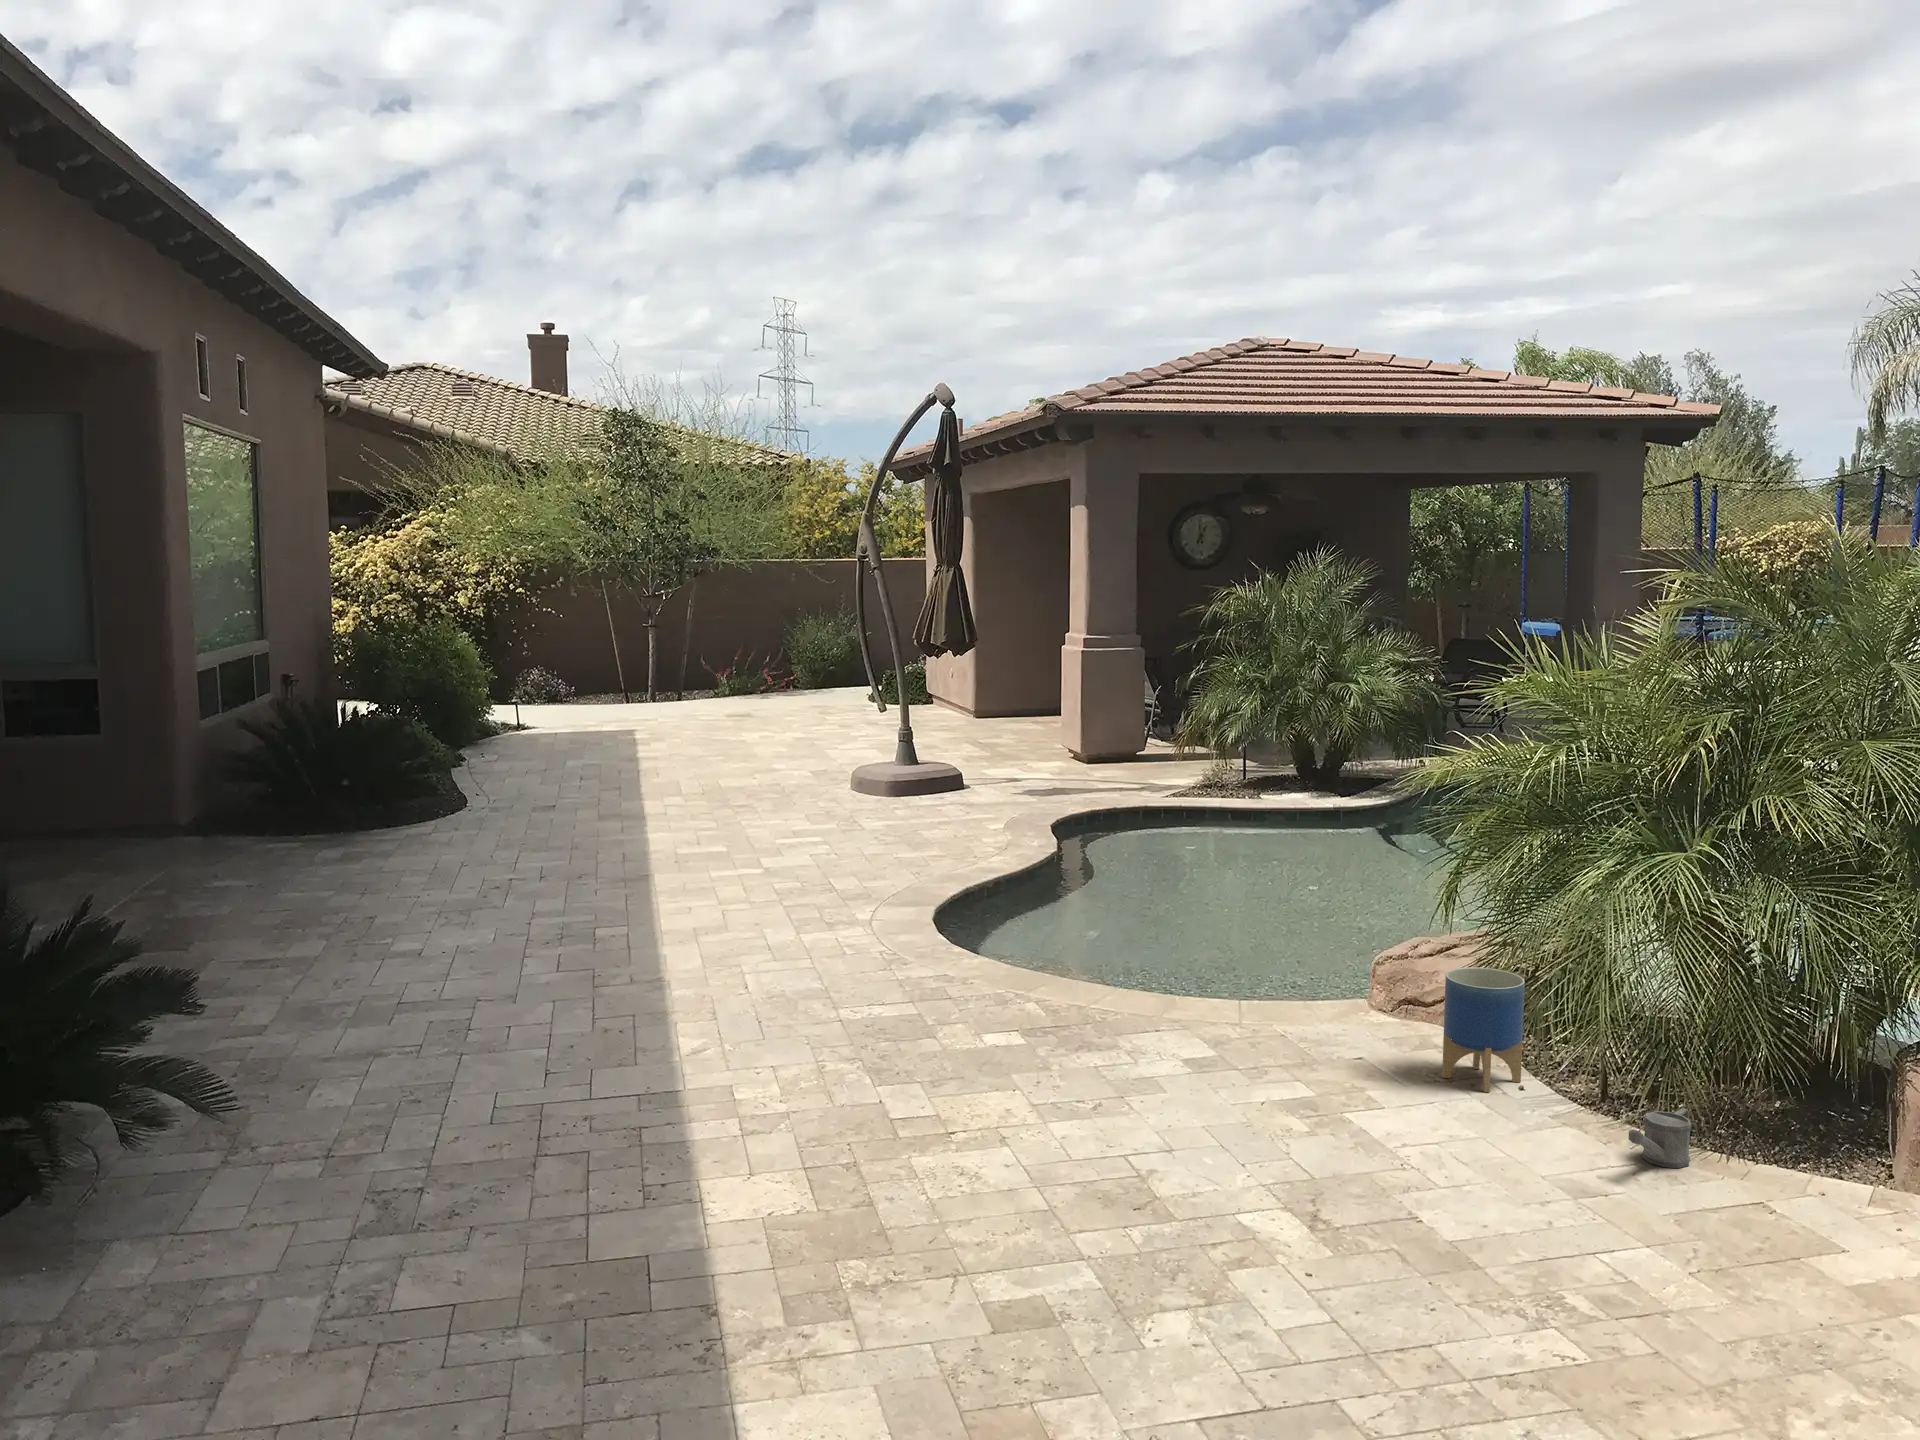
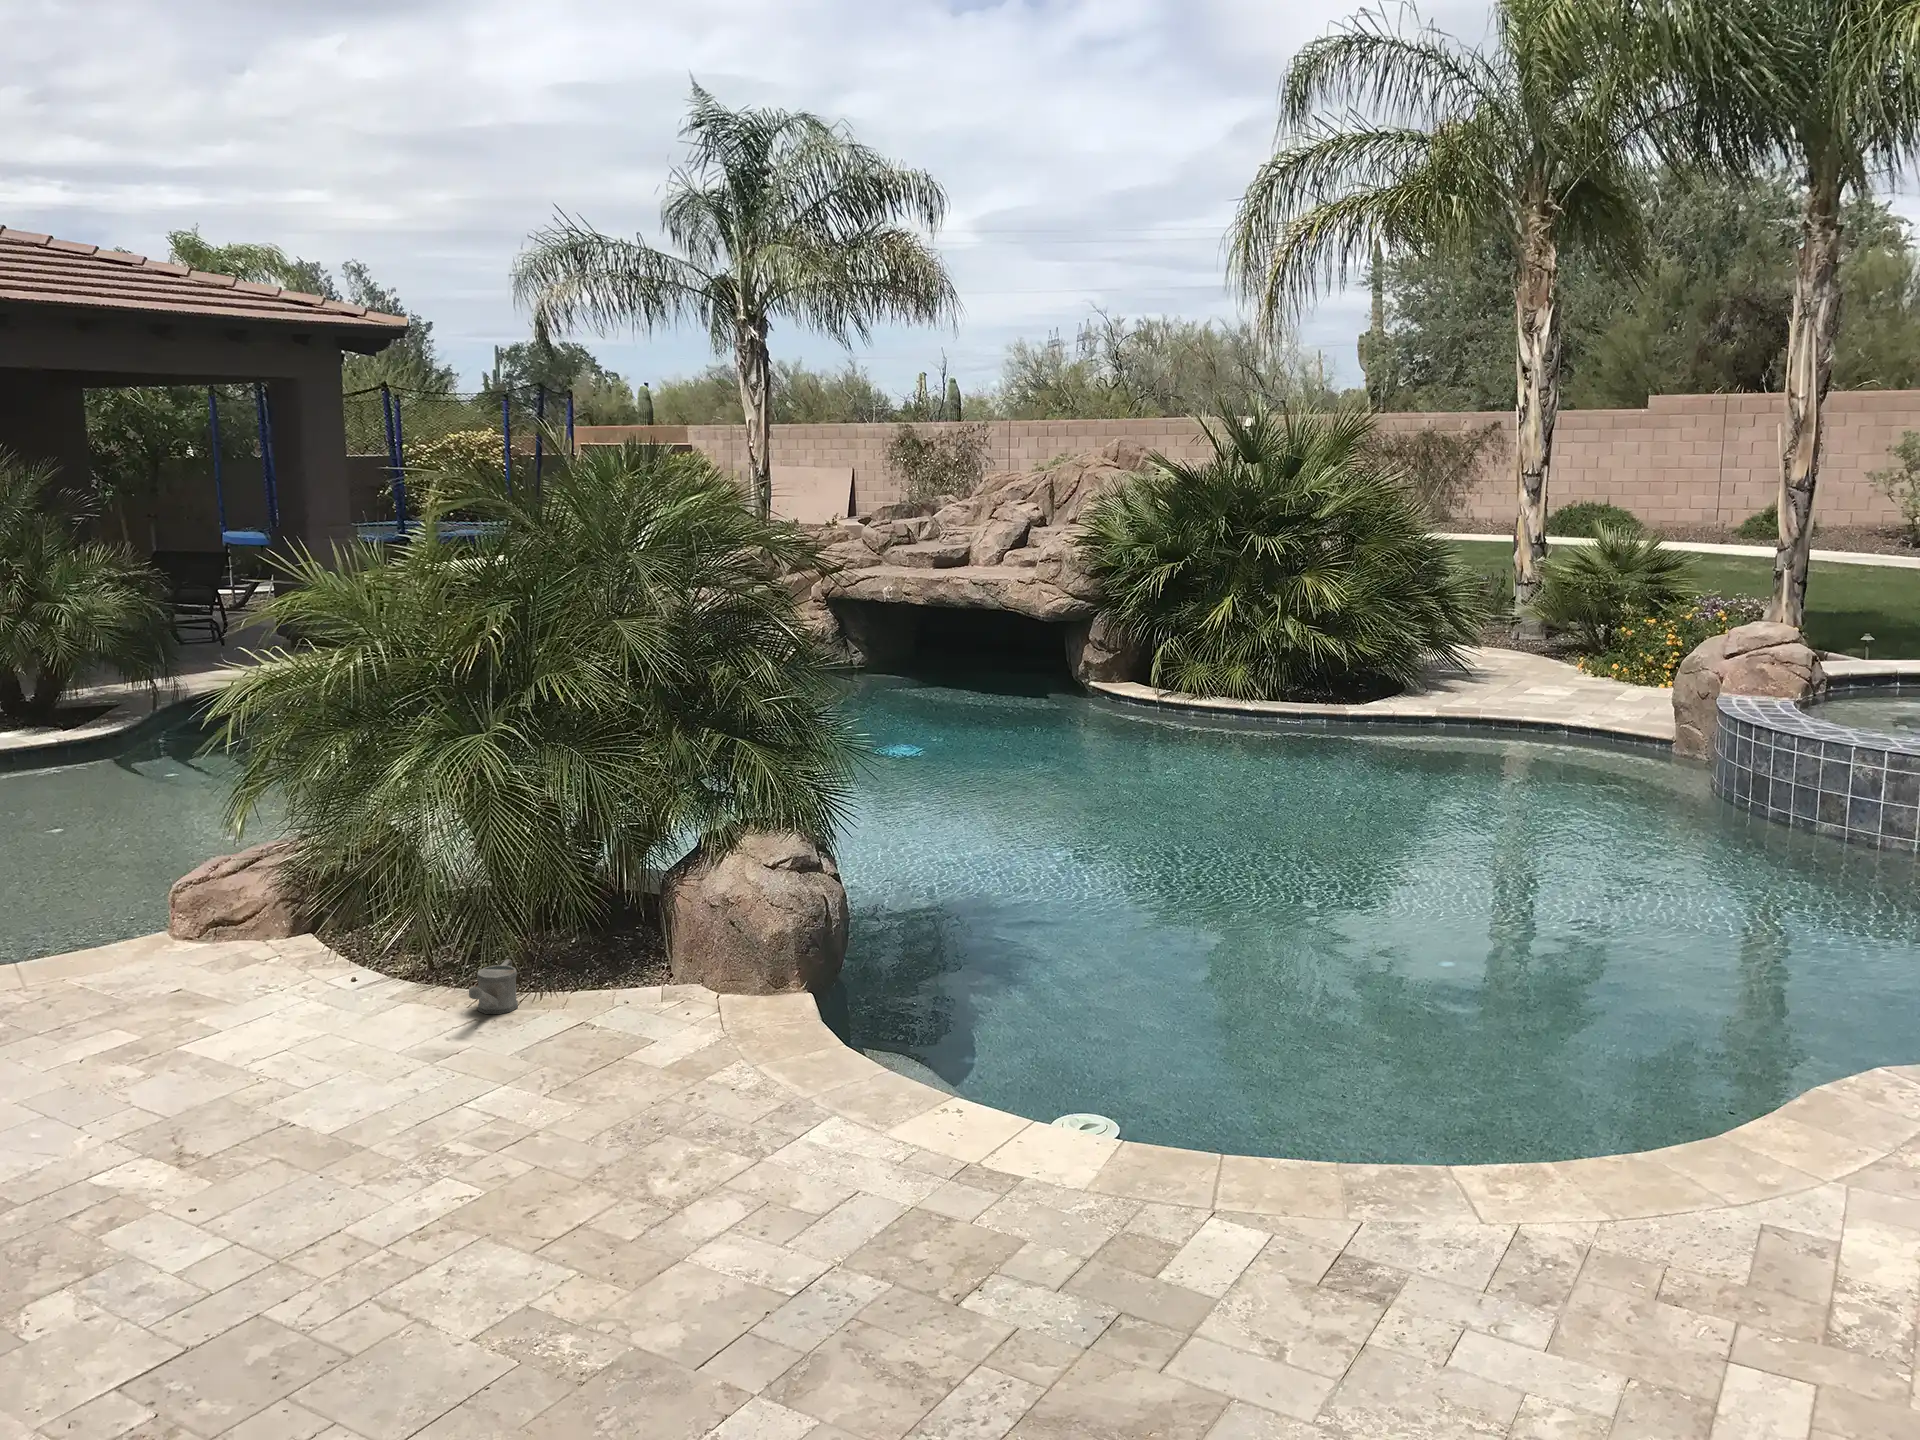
planter: present [1442,967,1525,1092] -> none [265,871,350,991]

